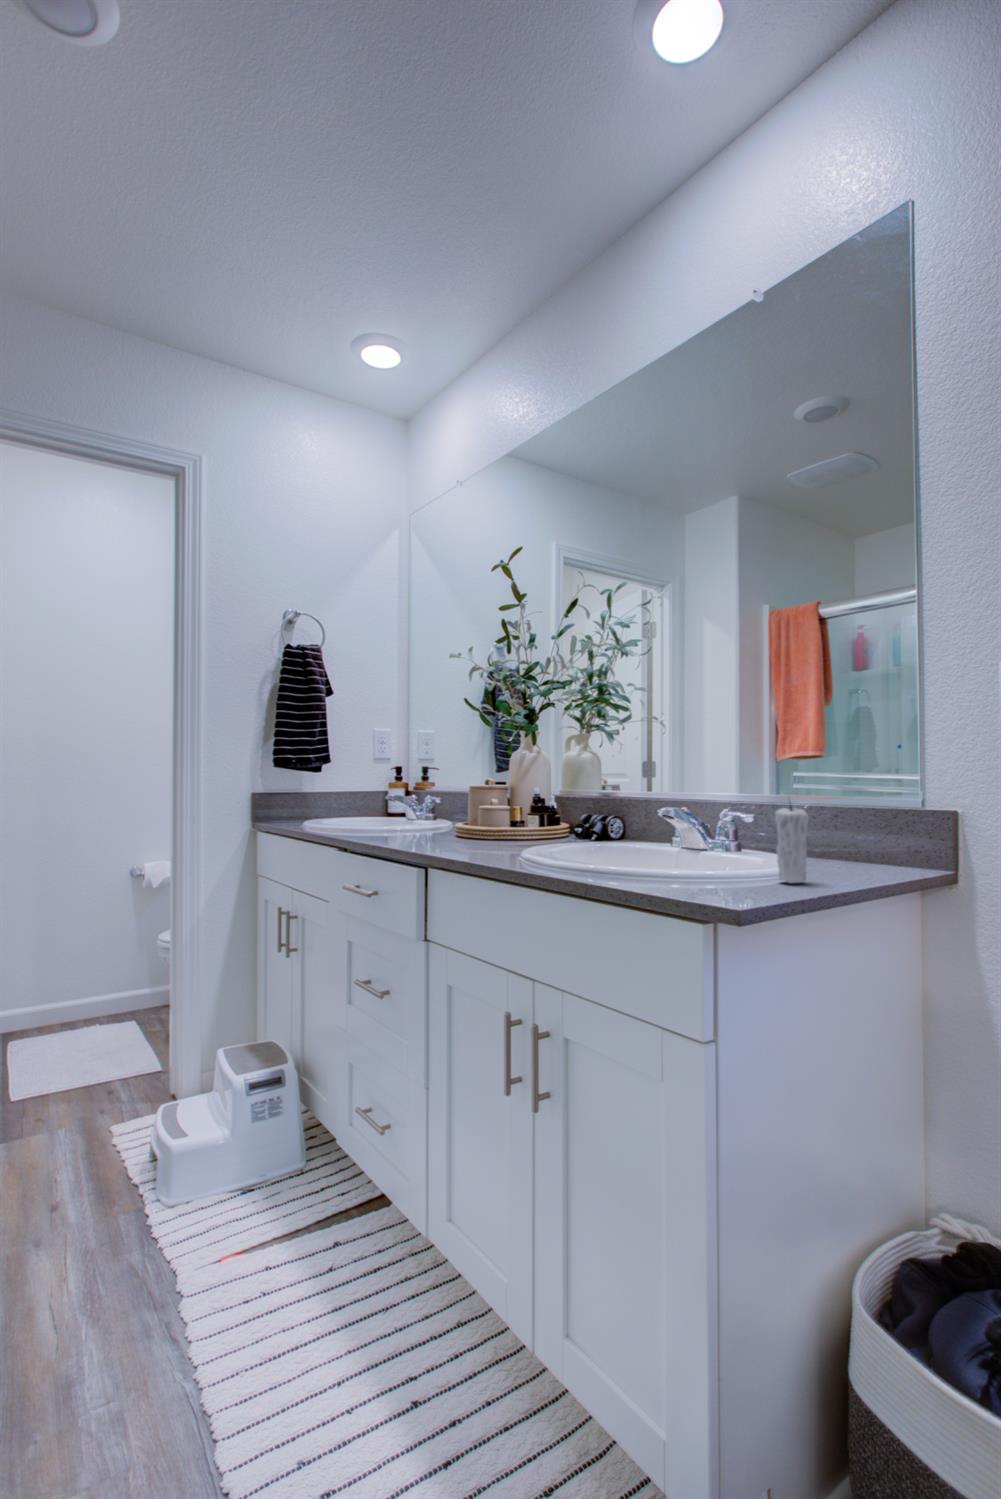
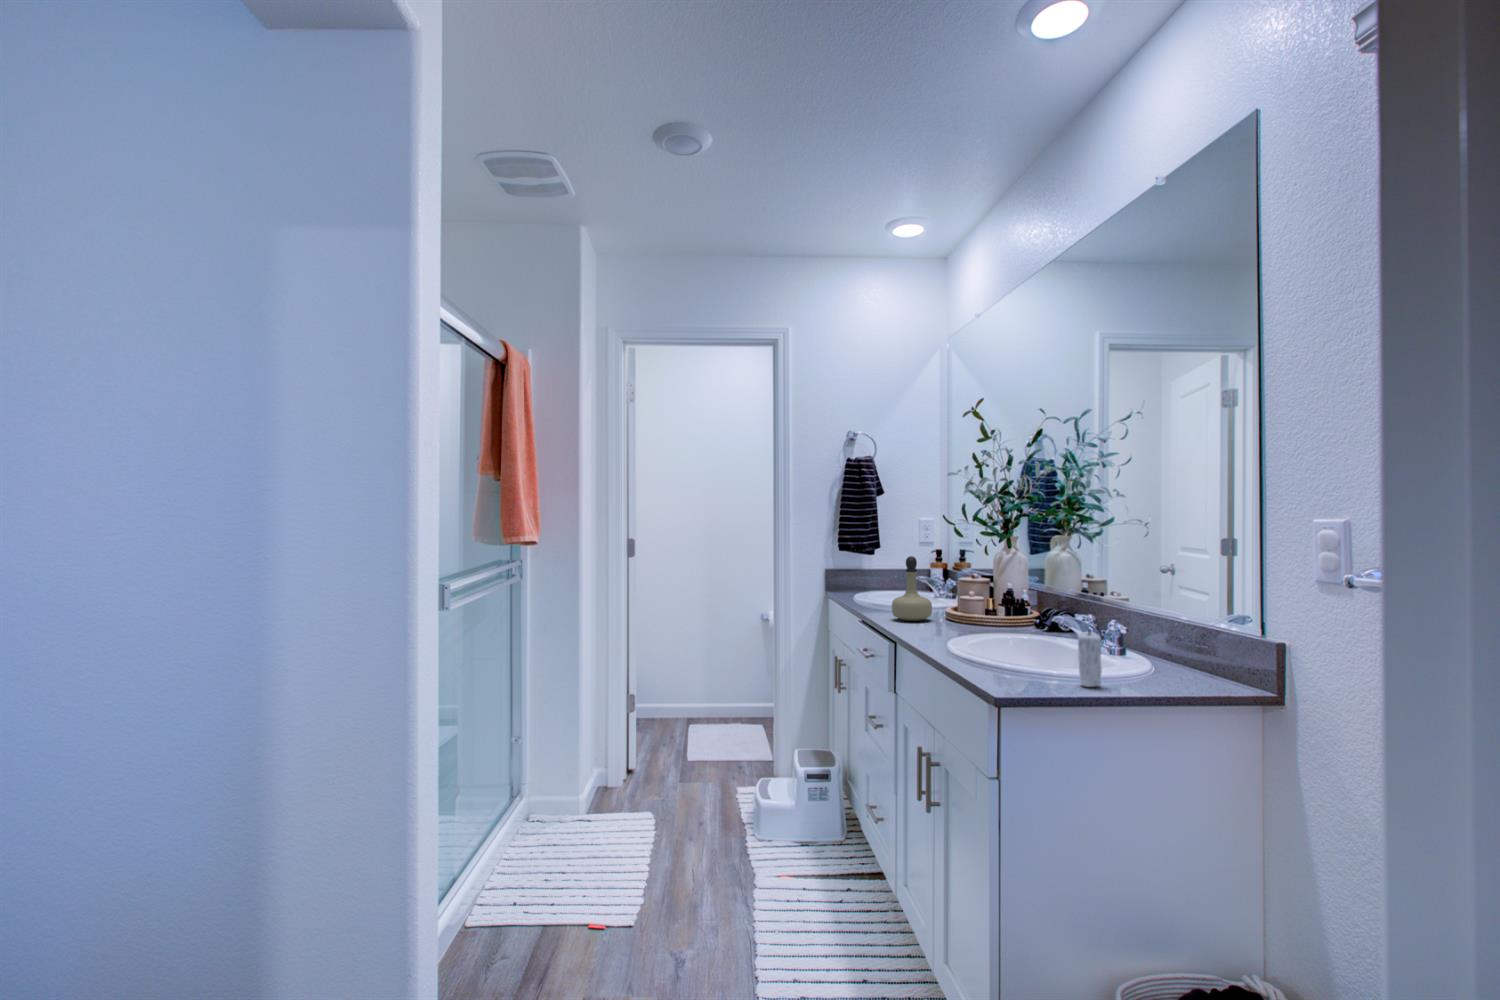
perfume bottle: none [391,755,445,842] -> present [892,556,932,621]

